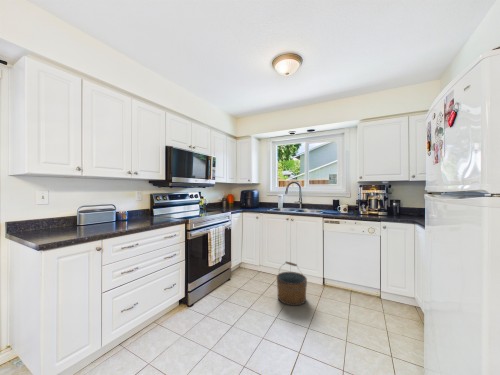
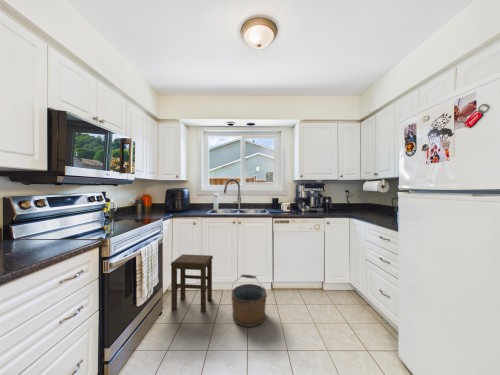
stool: none [236,241,269,287] -> present [171,254,213,311]

